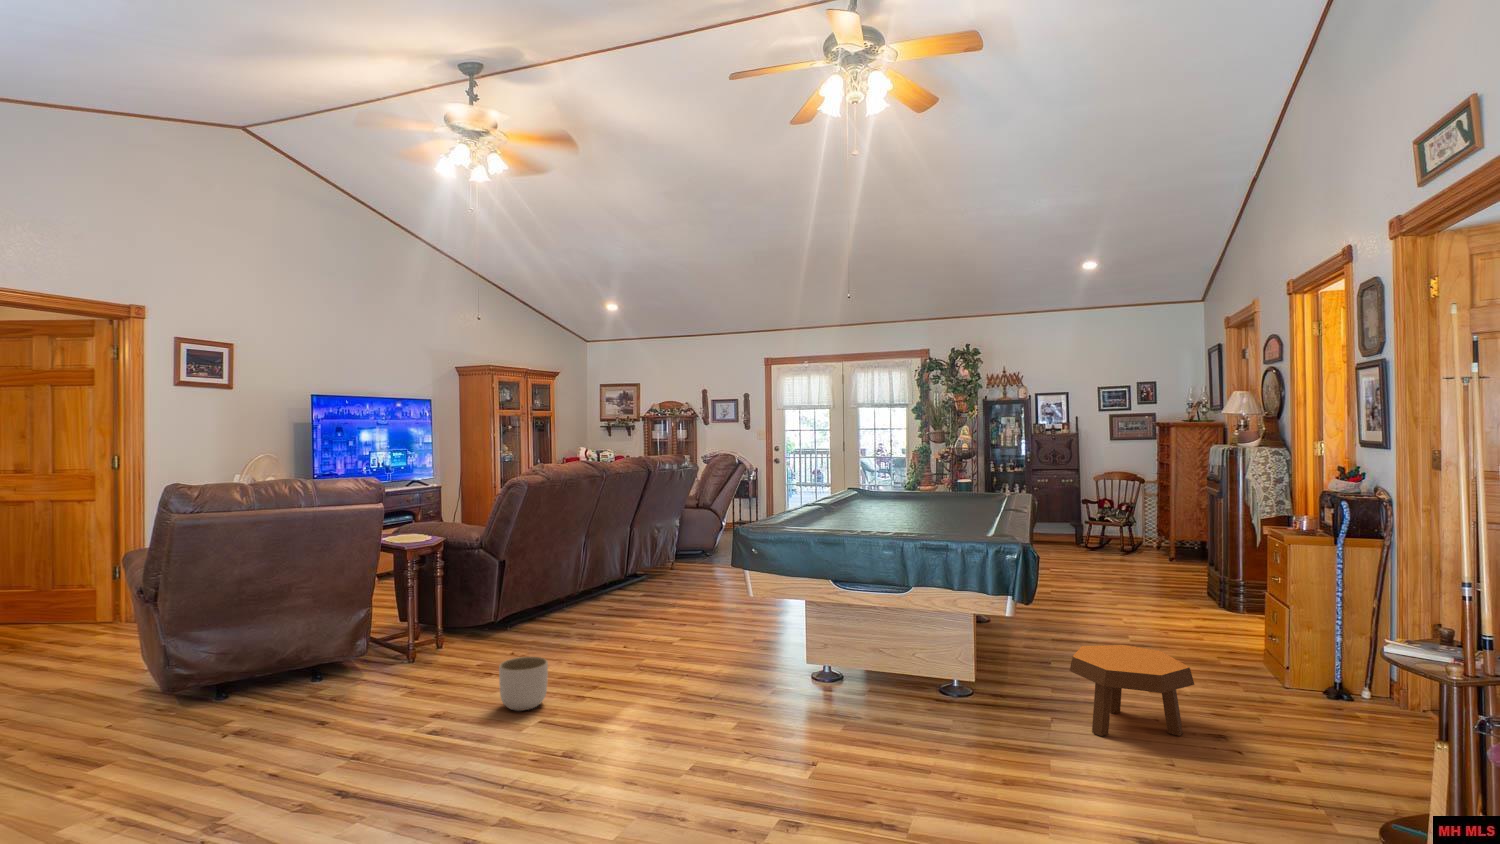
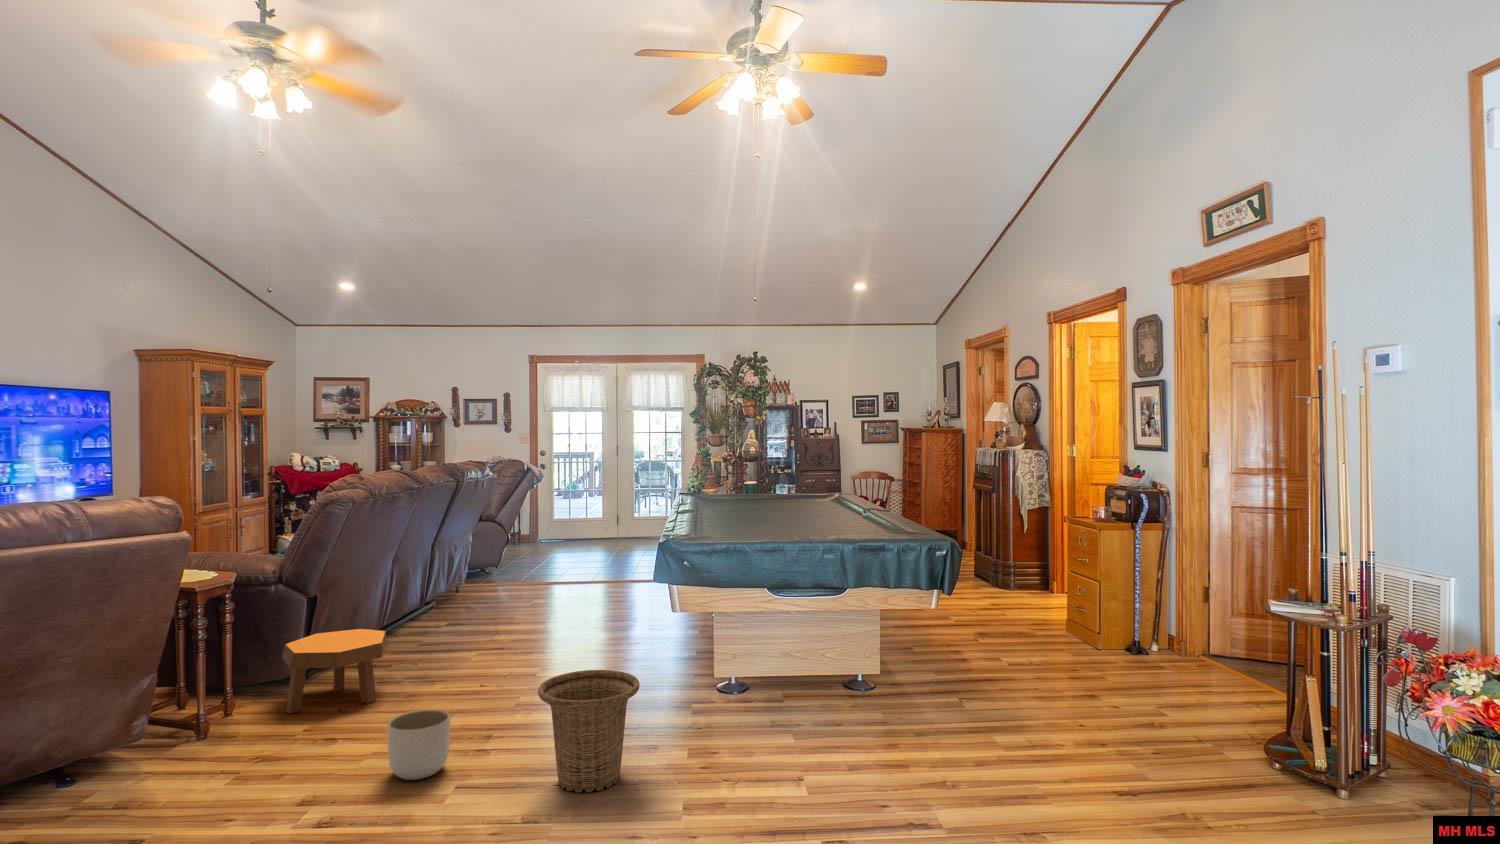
basket: none [592,639,679,742] -> present [538,670,640,793]
footstool: present [1070,645,1194,736] -> present [282,629,388,713]

